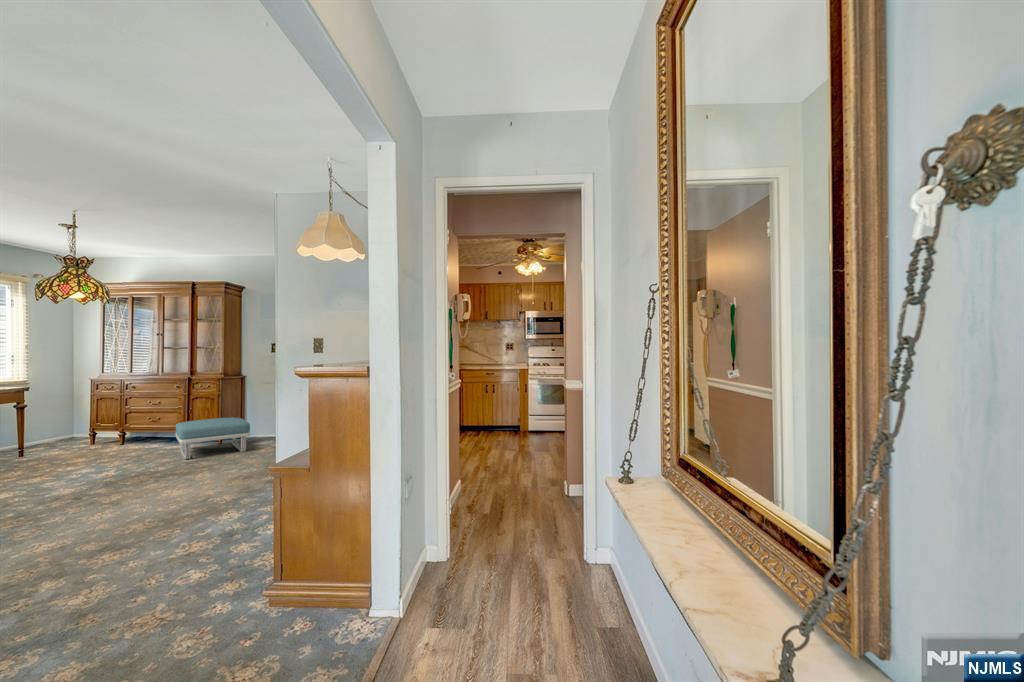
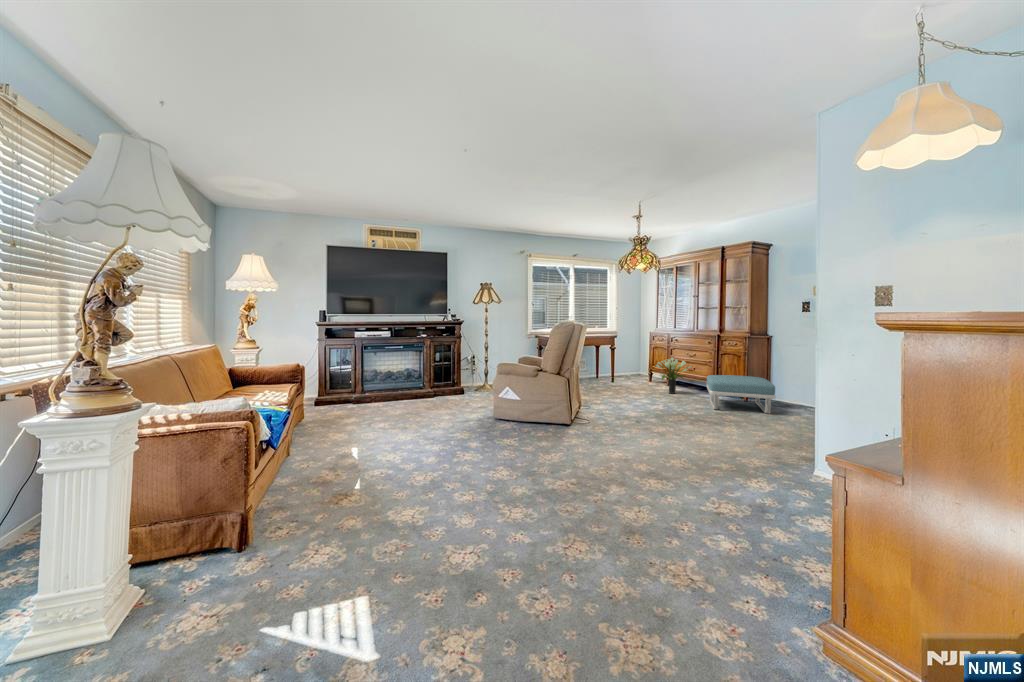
potted plant: none [101,408,156,453] -> present [656,358,692,394]

